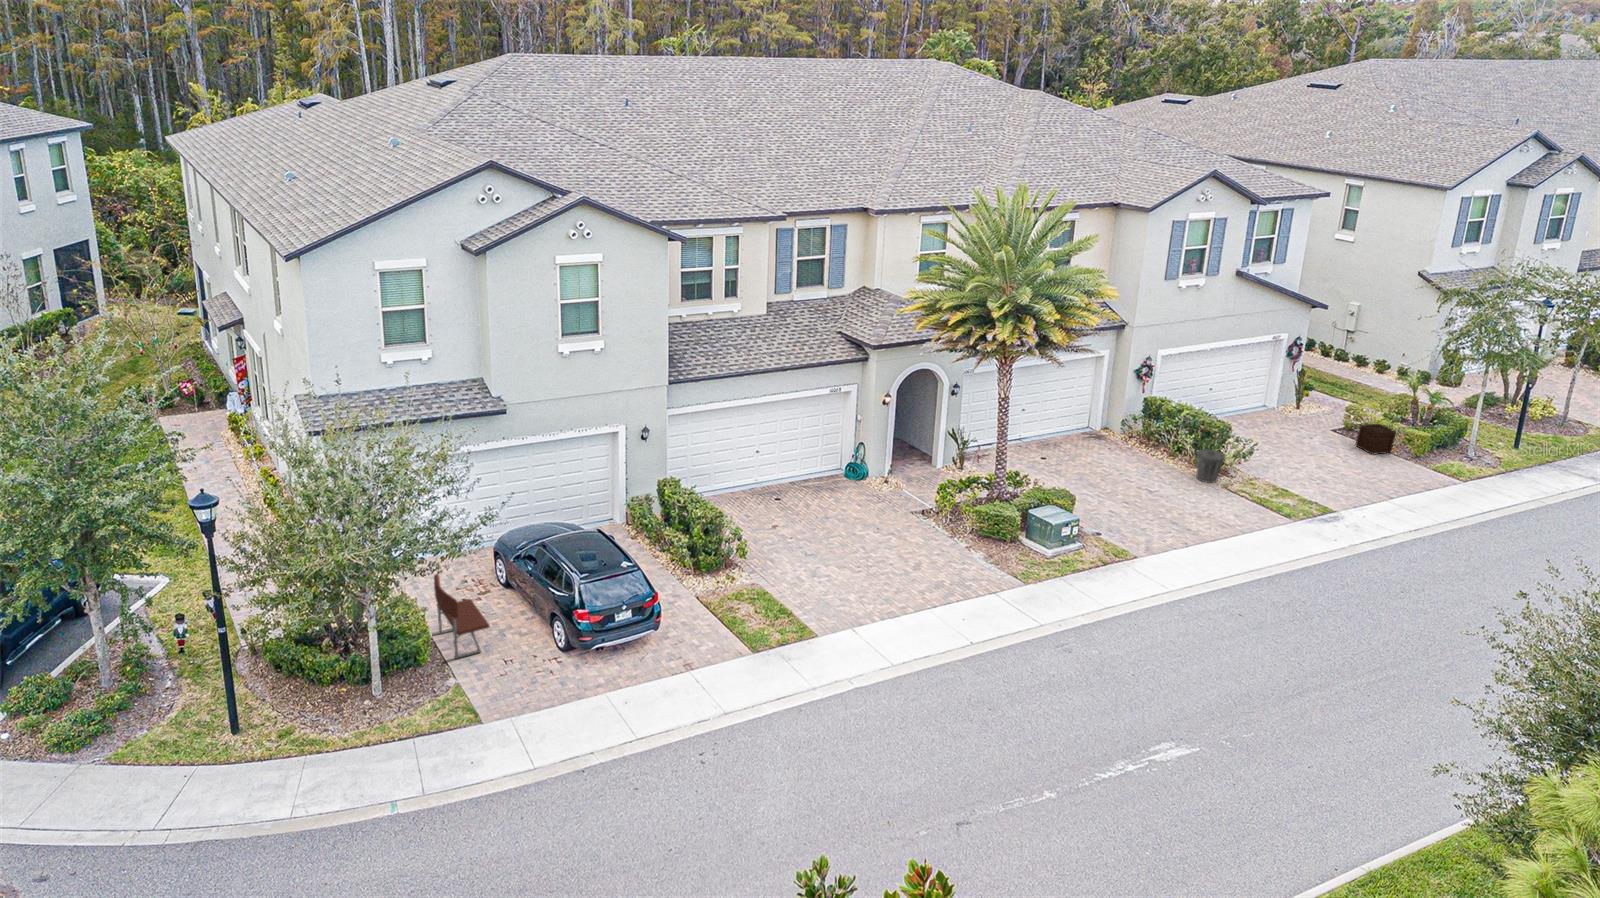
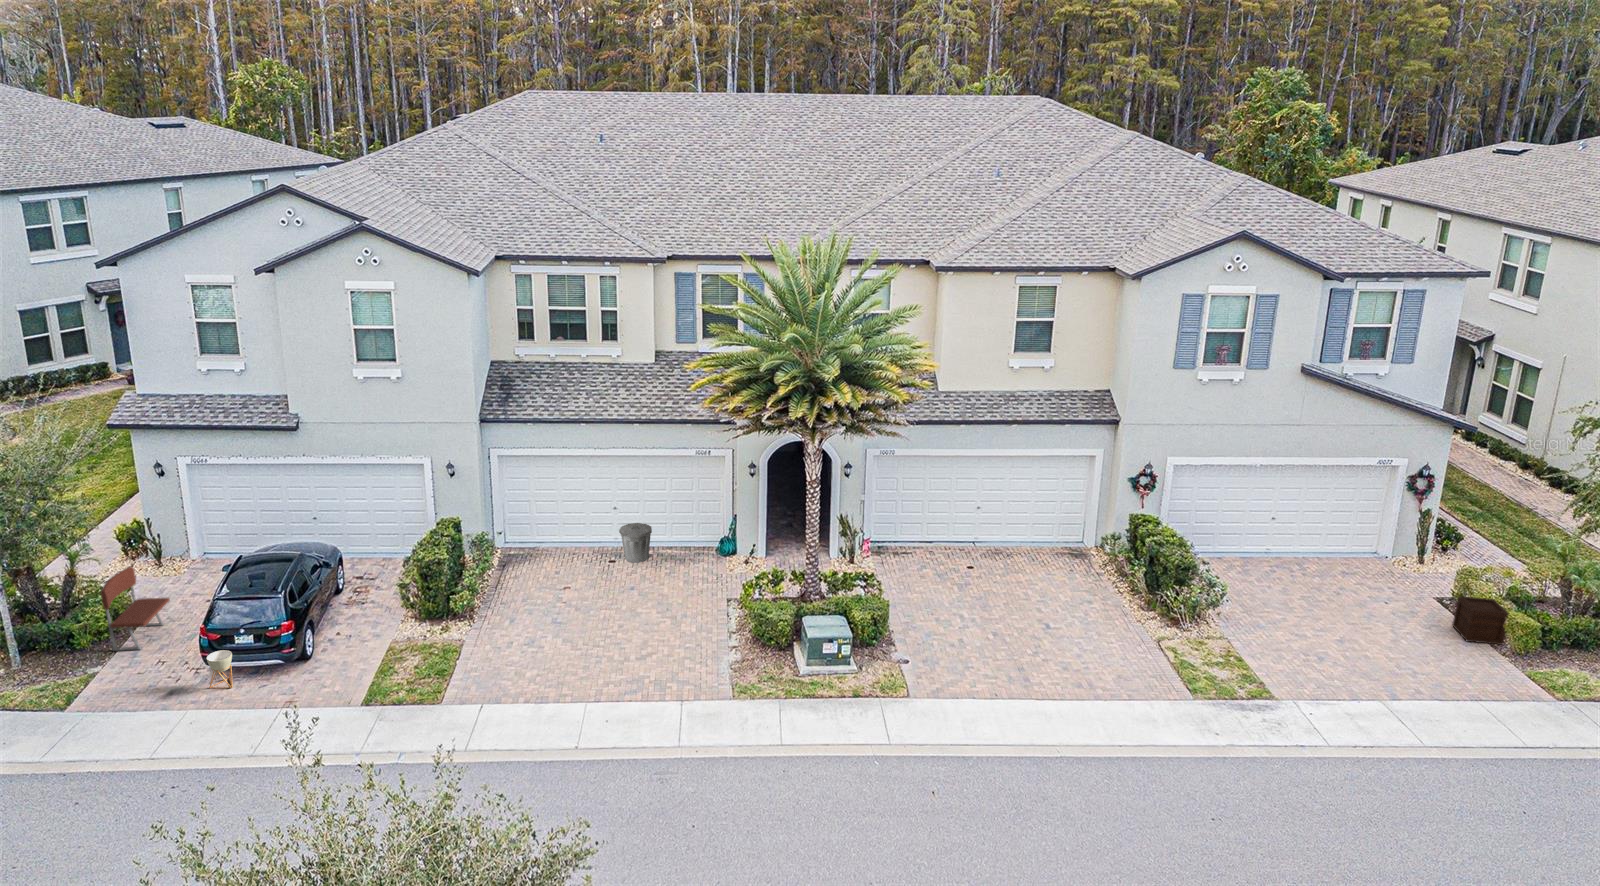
trash can: present [1197,449,1226,483] -> present [619,523,652,563]
planter: none [602,629,626,667] -> present [207,650,233,688]

